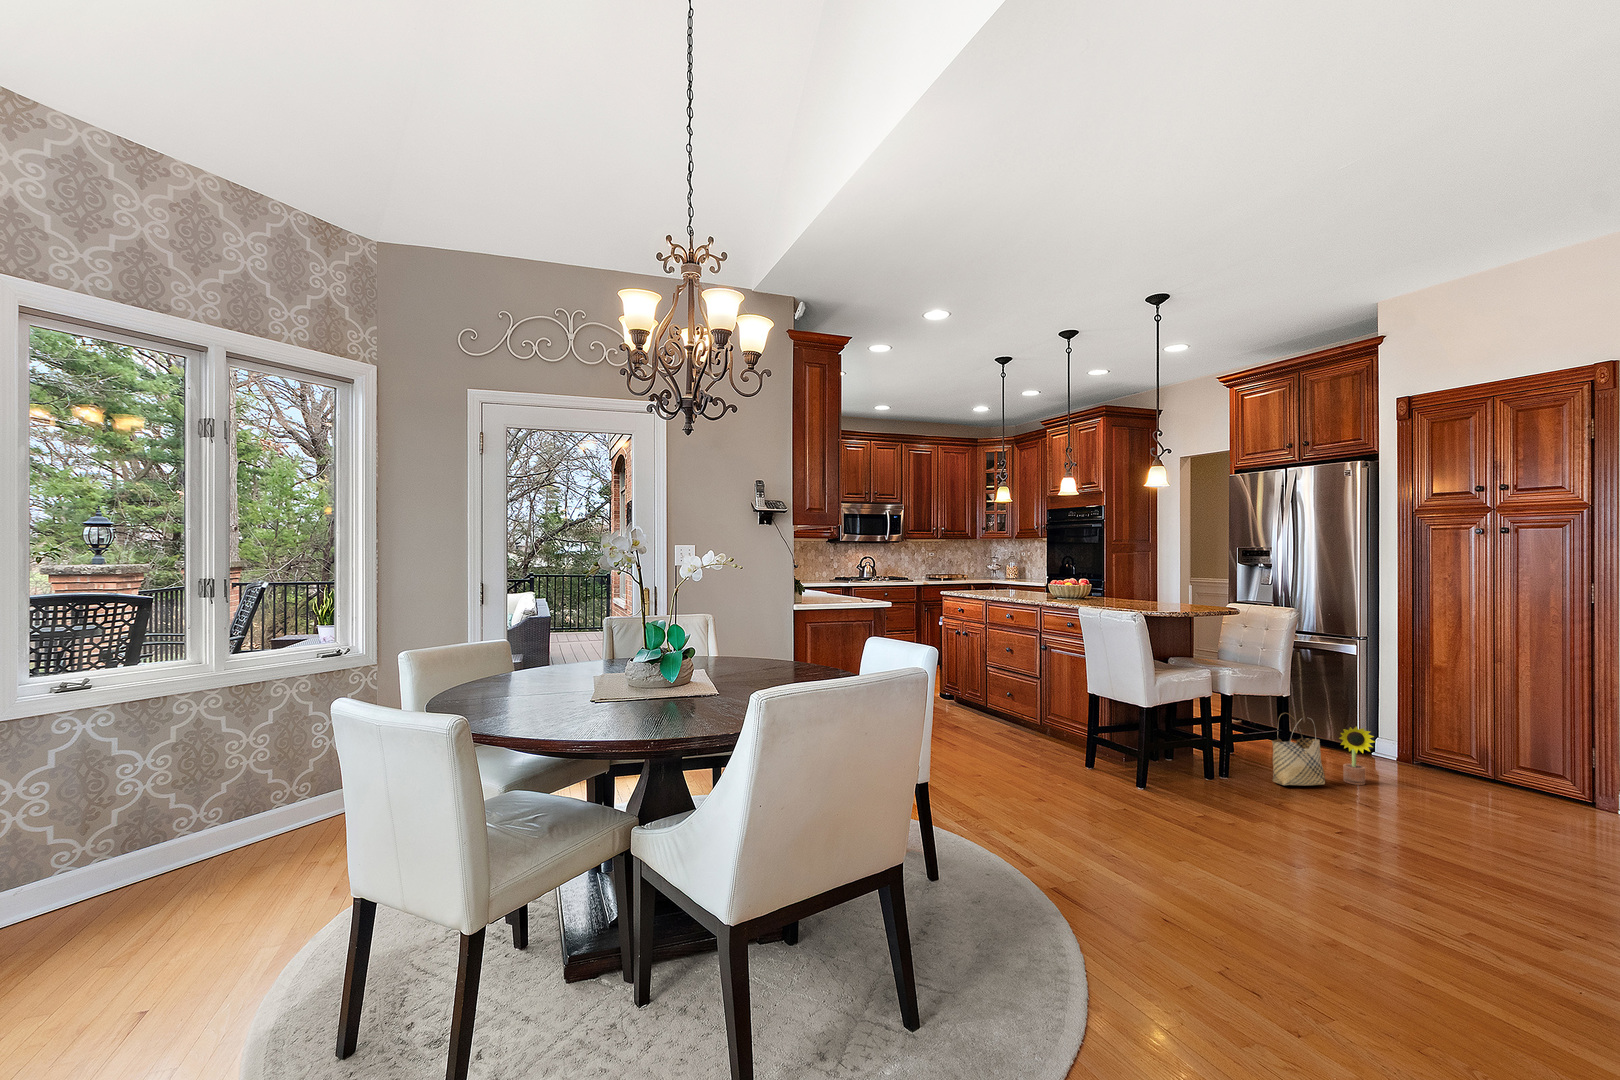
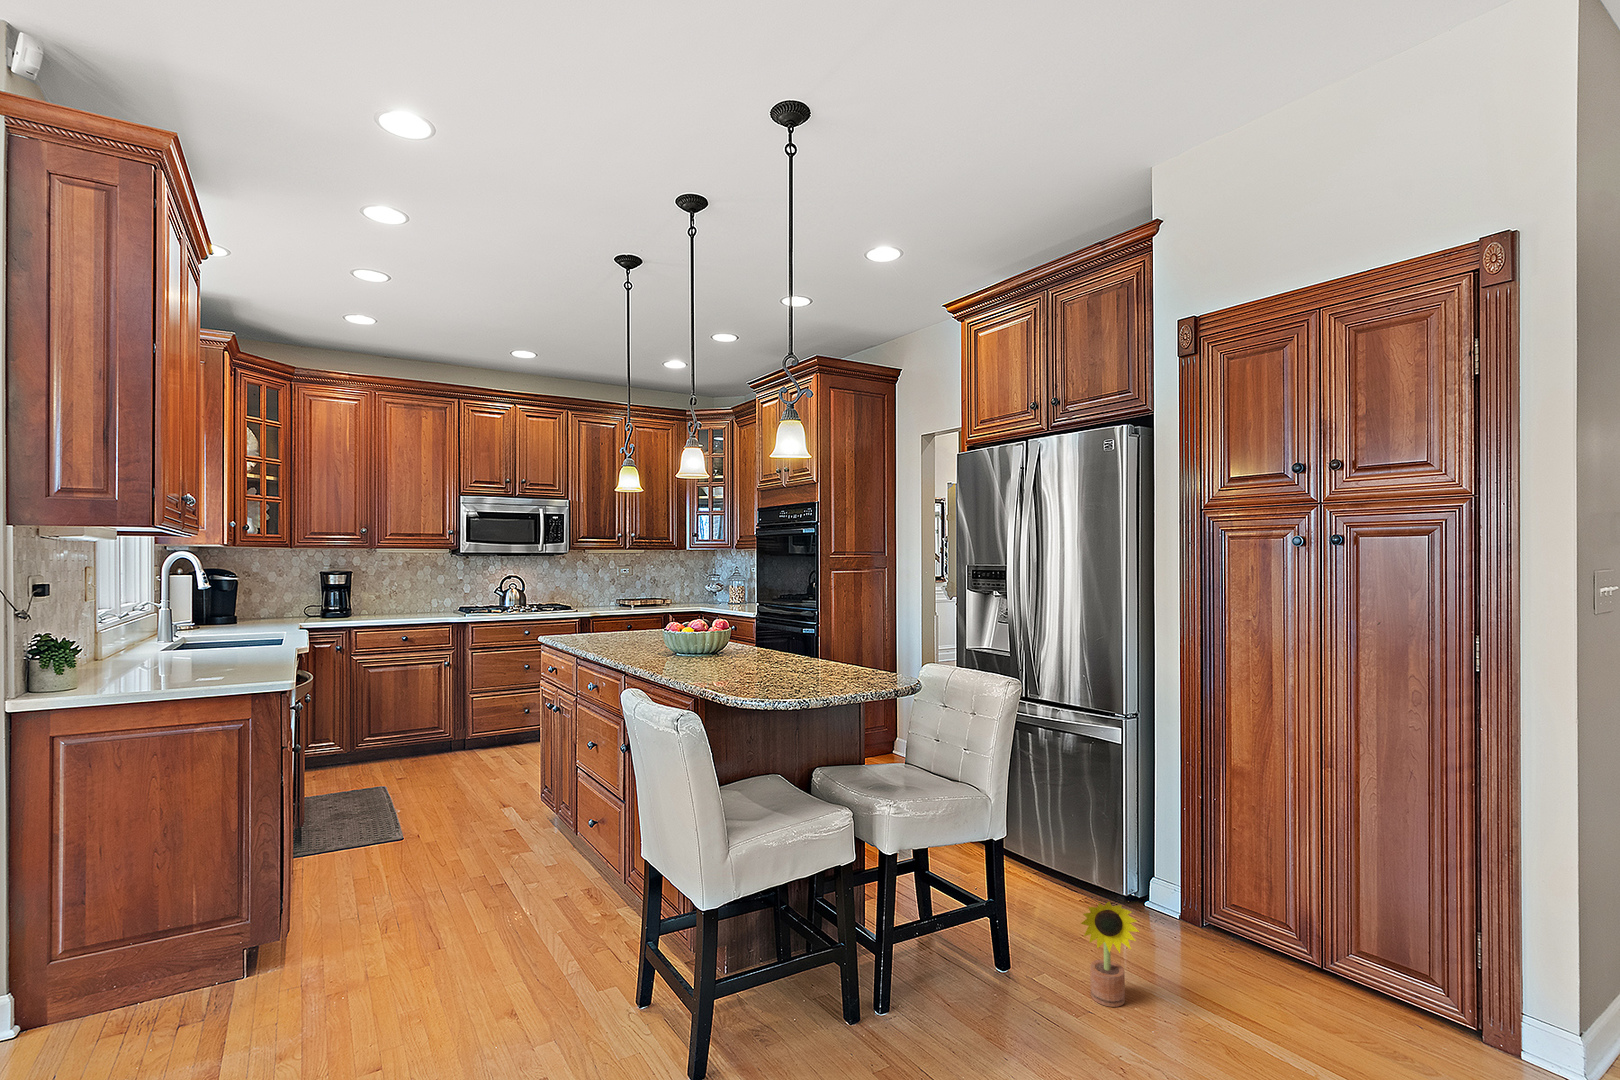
woven basket: present [1272,713,1325,786] -> none [965,878,1056,1034]

